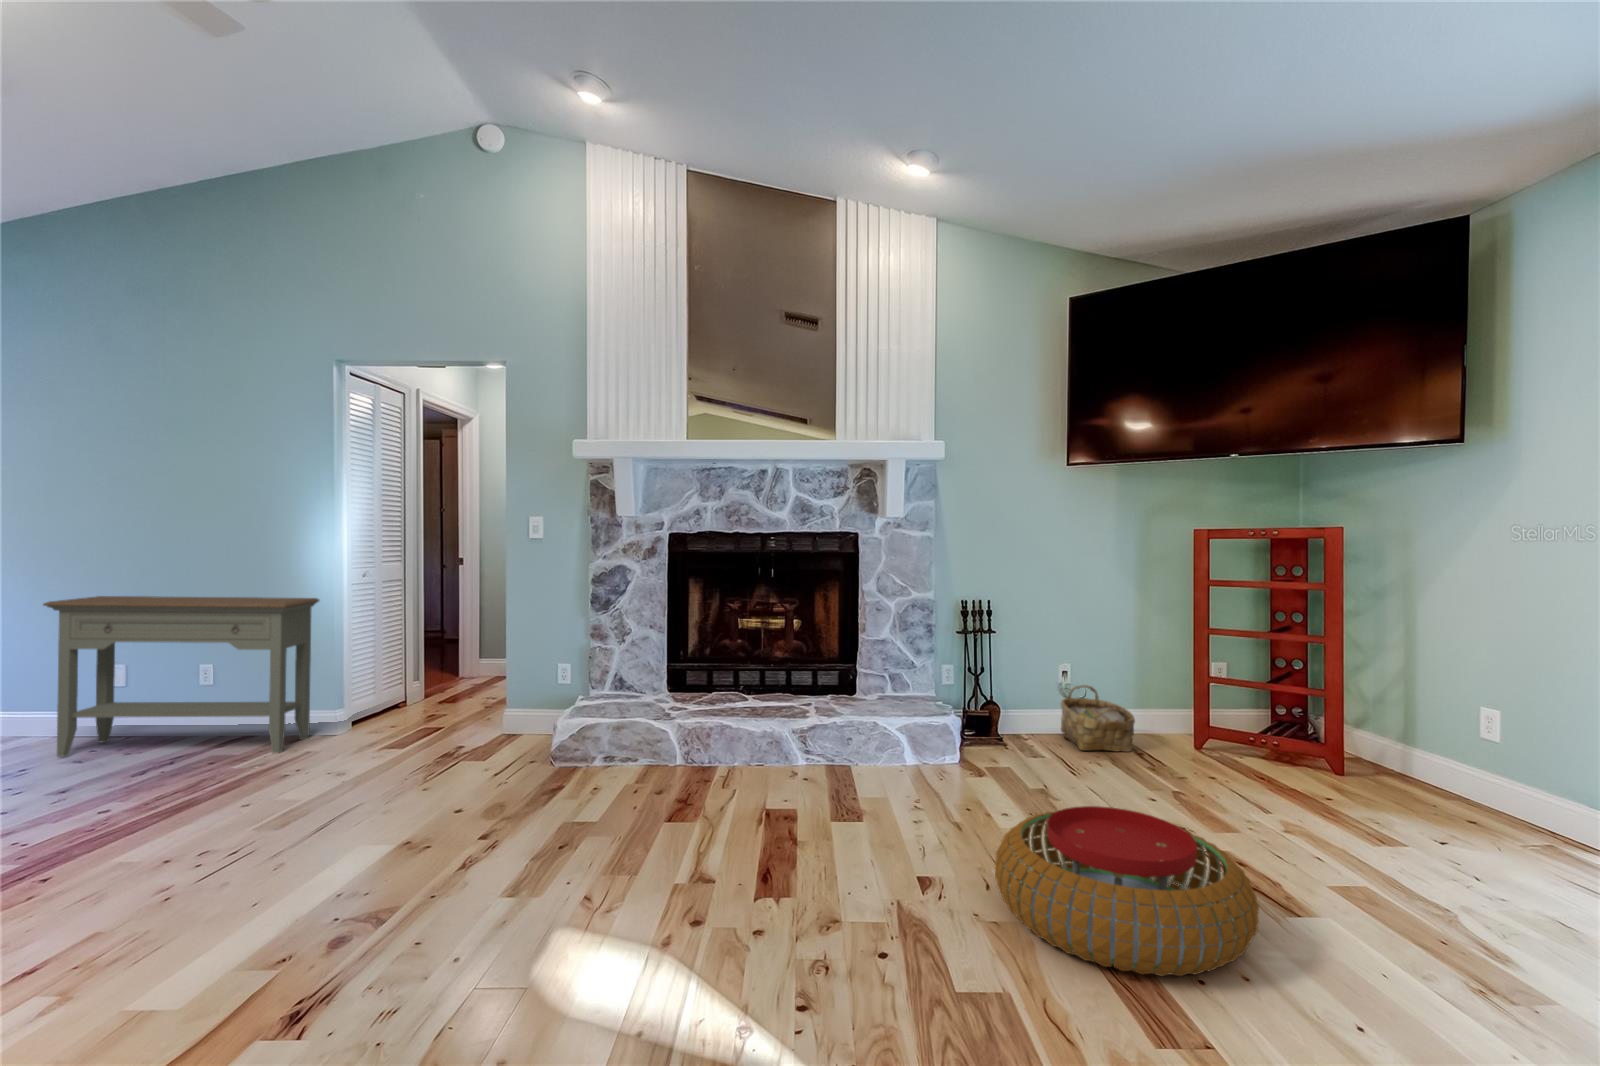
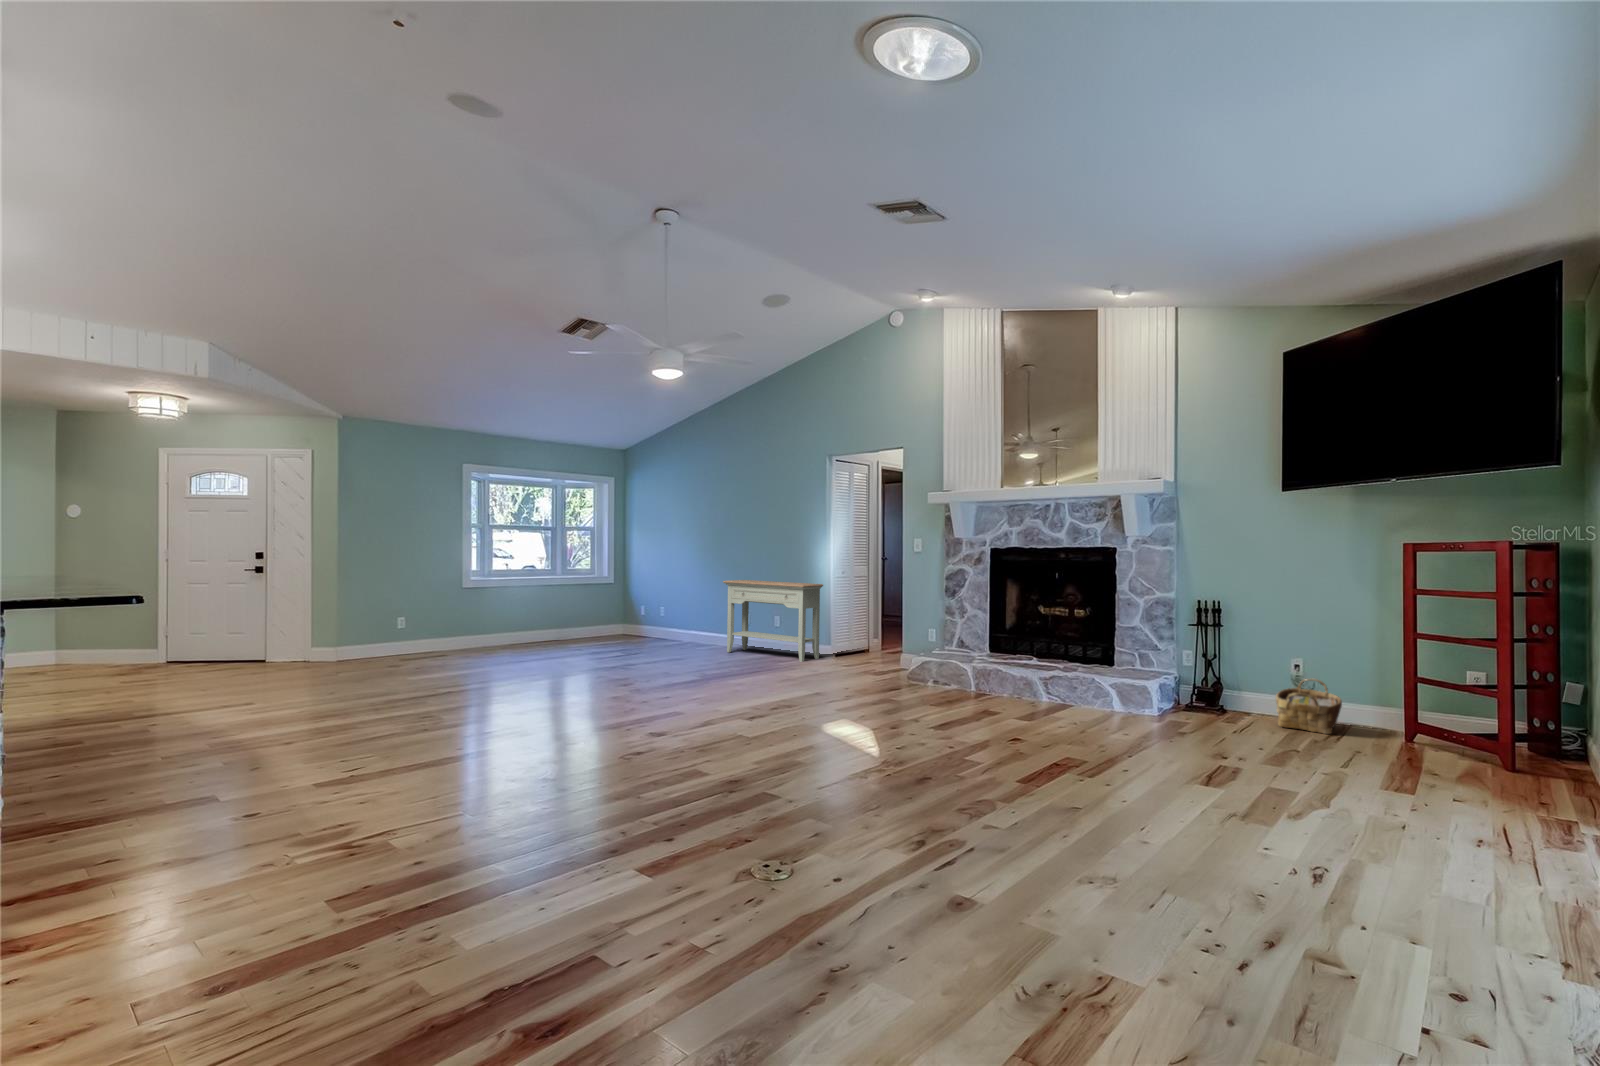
pouf: present [995,806,1259,976] -> none [1013,706,1160,782]

